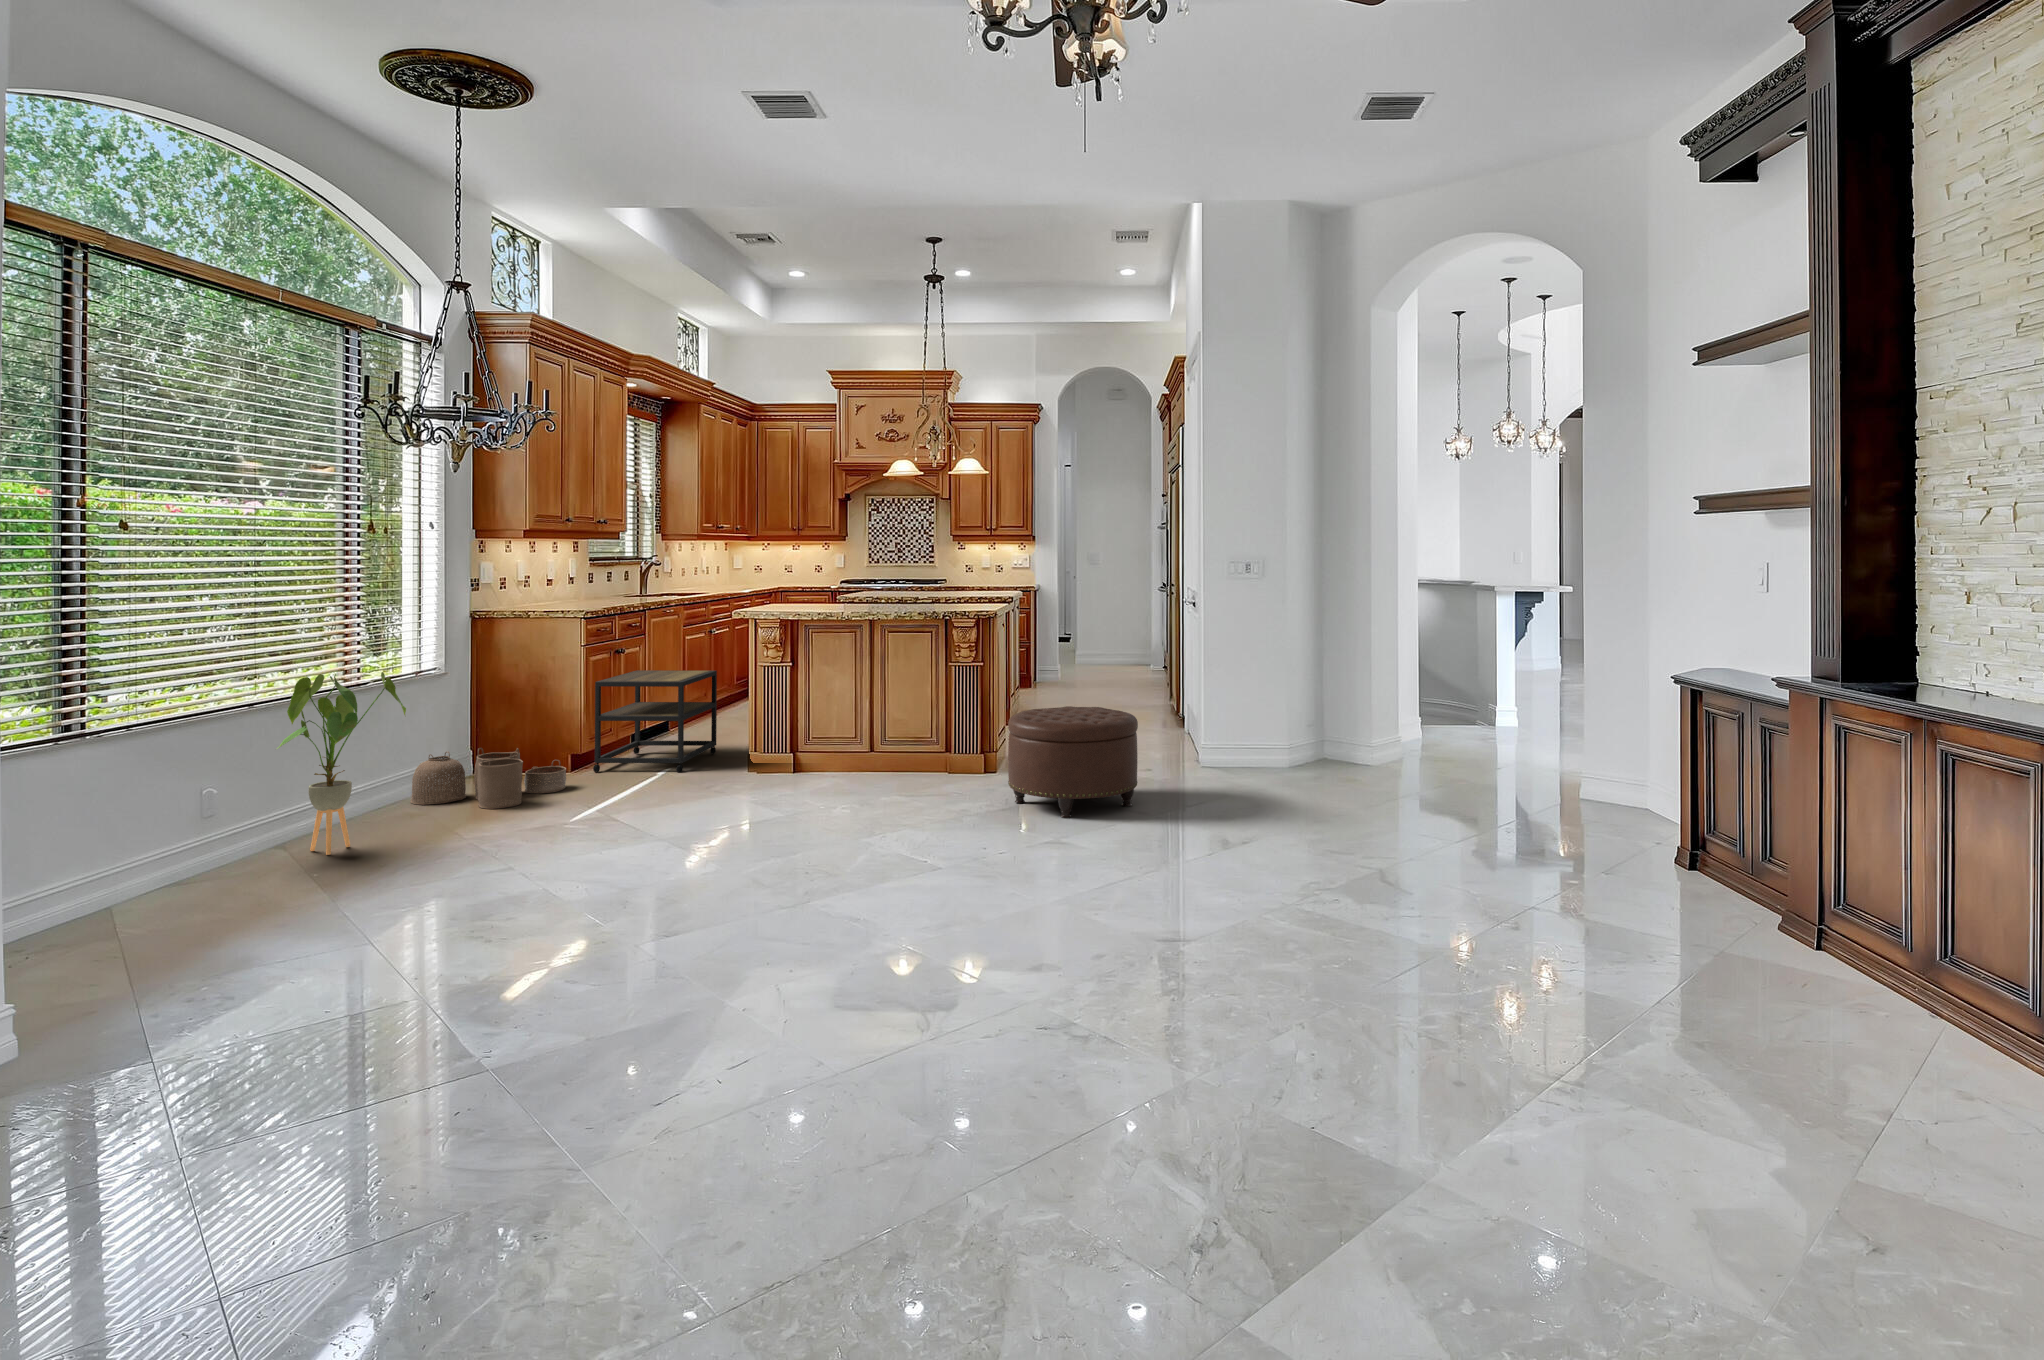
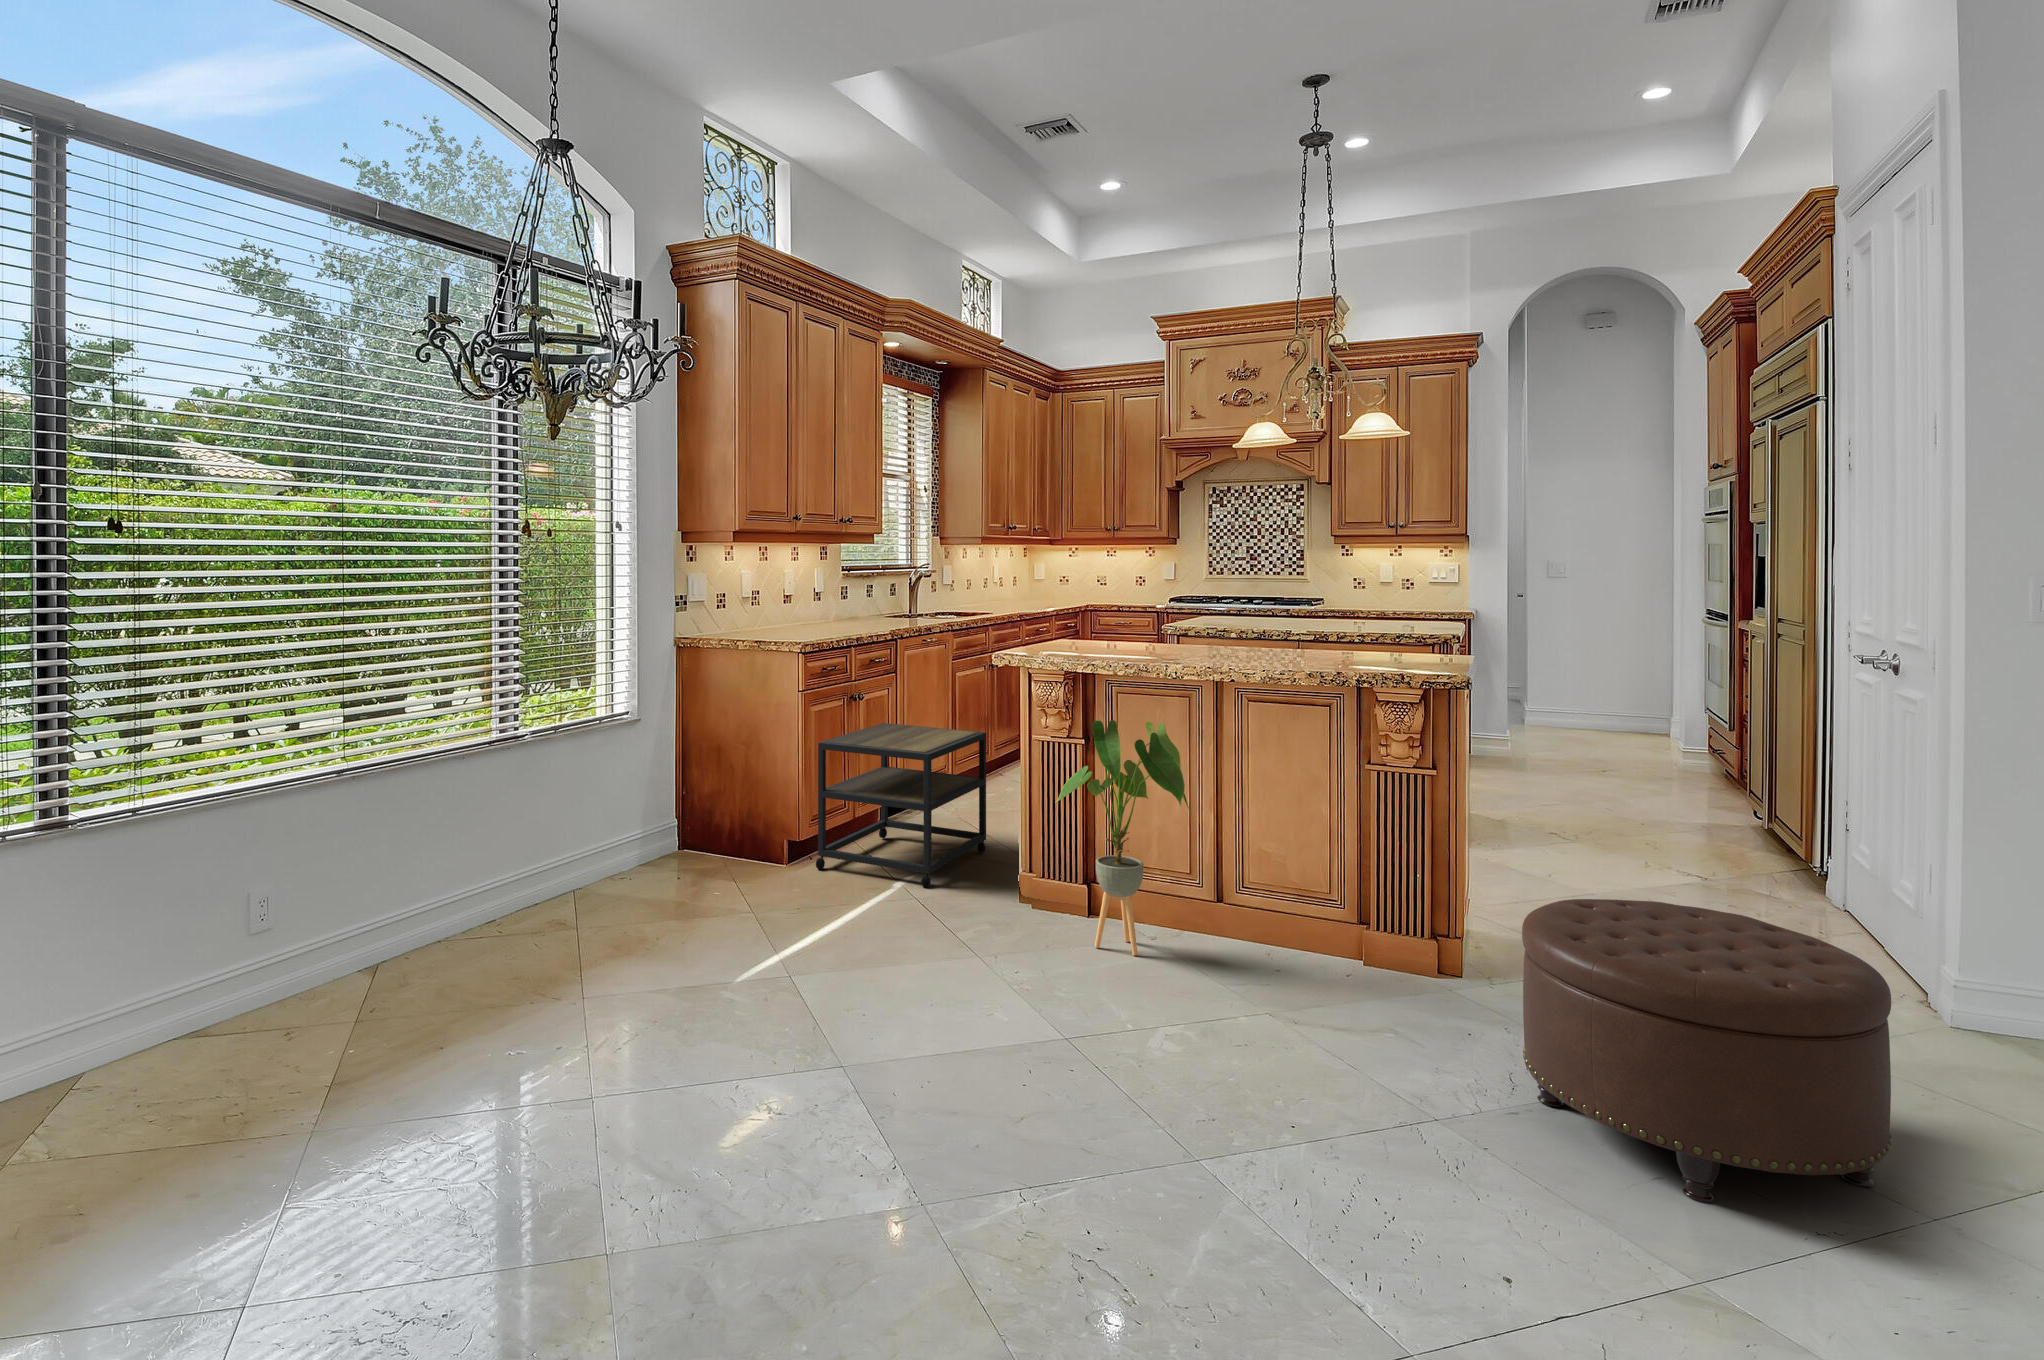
house plant: present [278,672,406,855] -> present [1056,720,1189,955]
woven basket: present [411,748,566,809] -> none [579,831,769,930]

